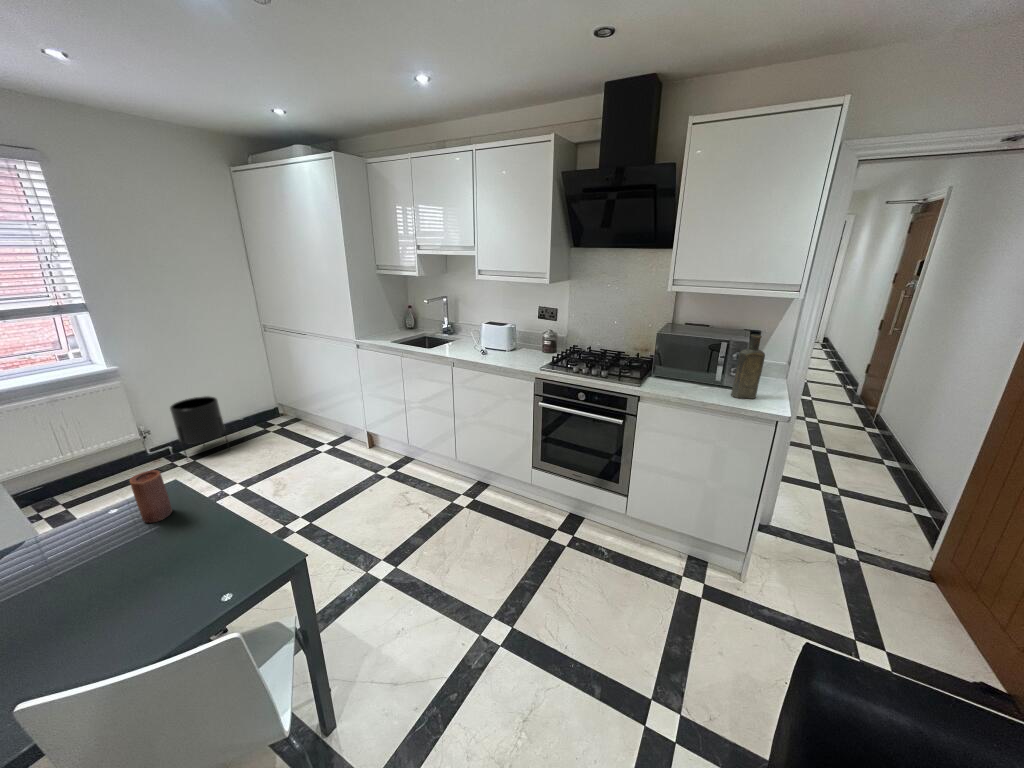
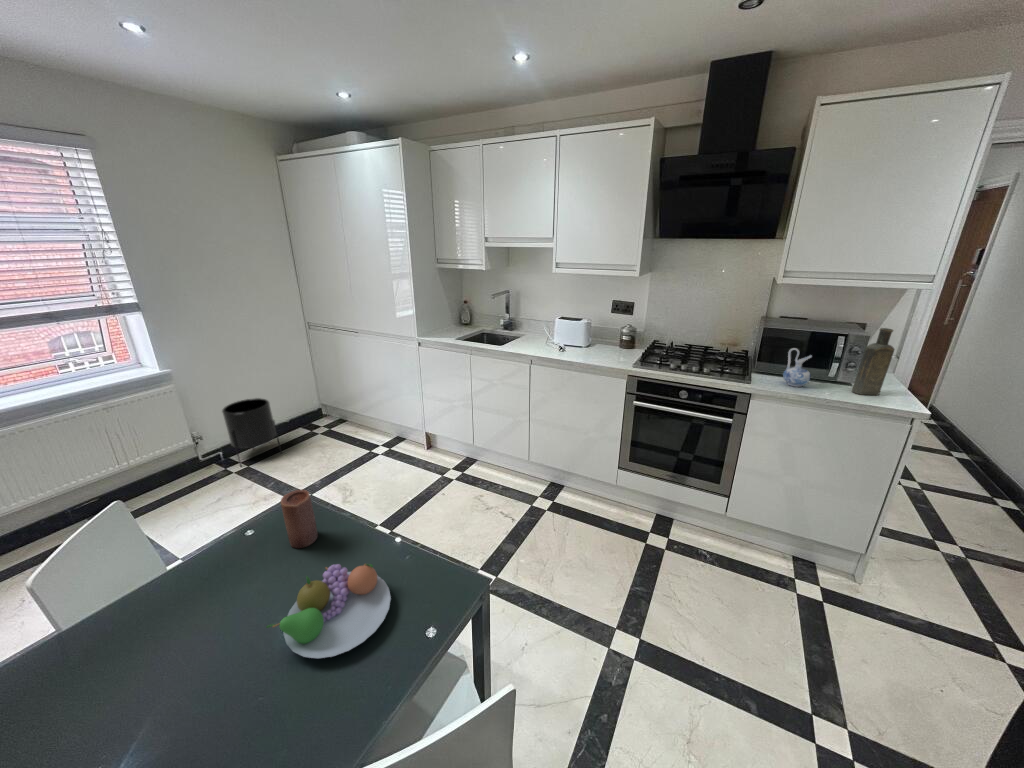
ceramic pitcher: none [670,353,694,390] -> present [783,348,812,387]
fruit bowl: none [70,534,204,609] -> present [266,564,391,658]

